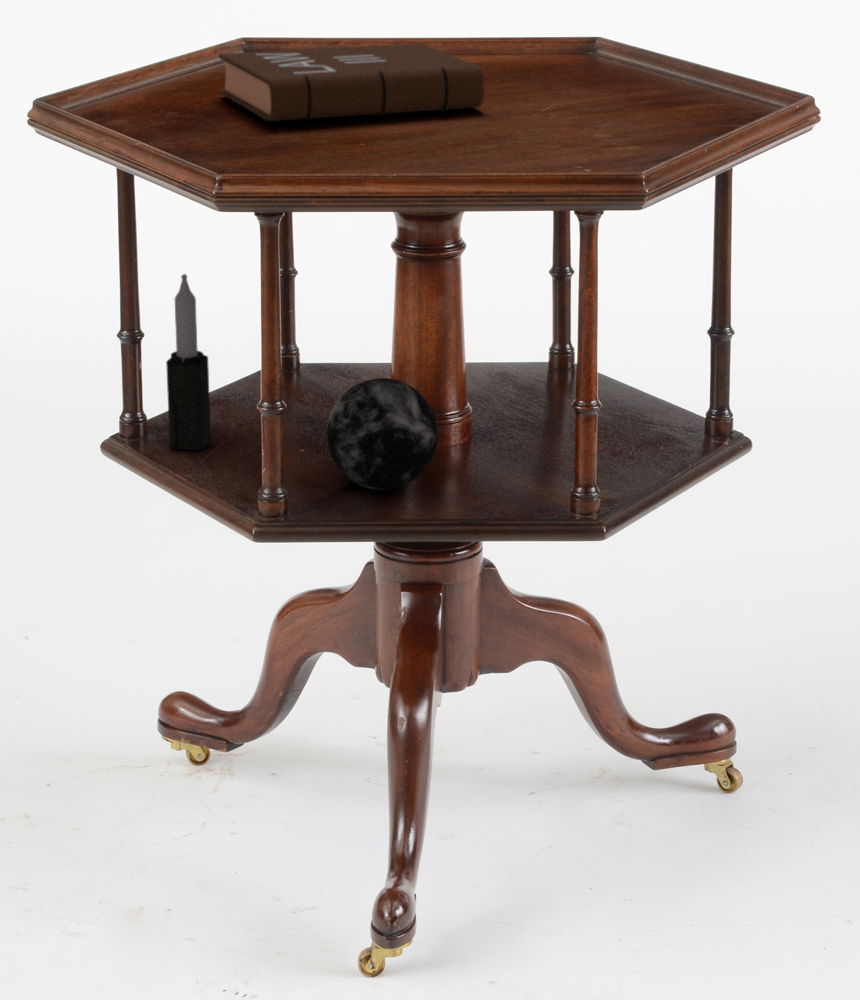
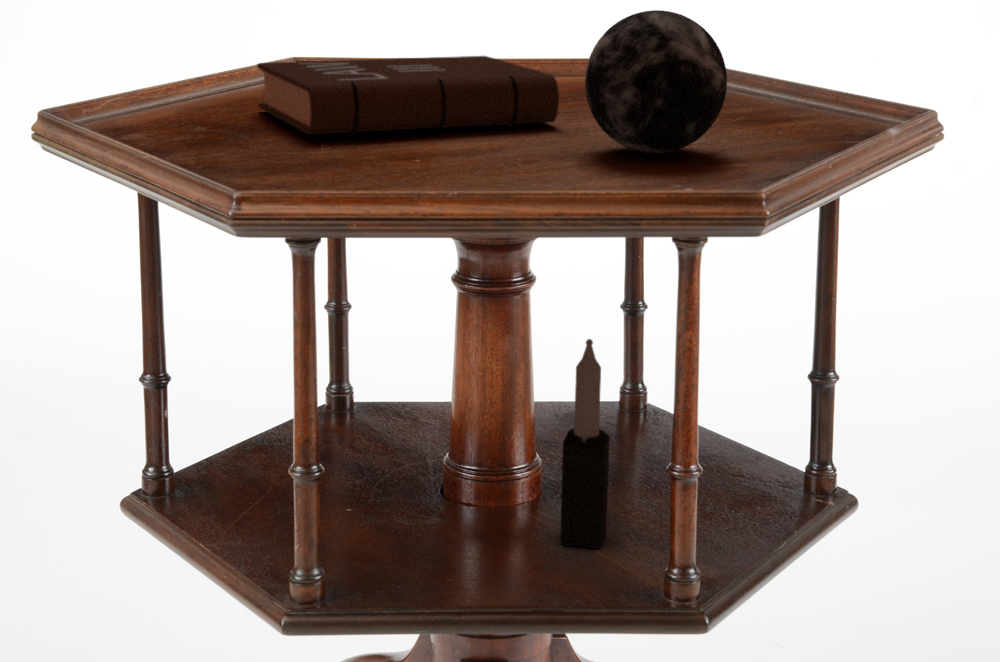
candle: present [166,274,211,451] -> present [560,339,610,548]
decorative orb: present [327,378,438,490] -> present [585,10,727,154]

